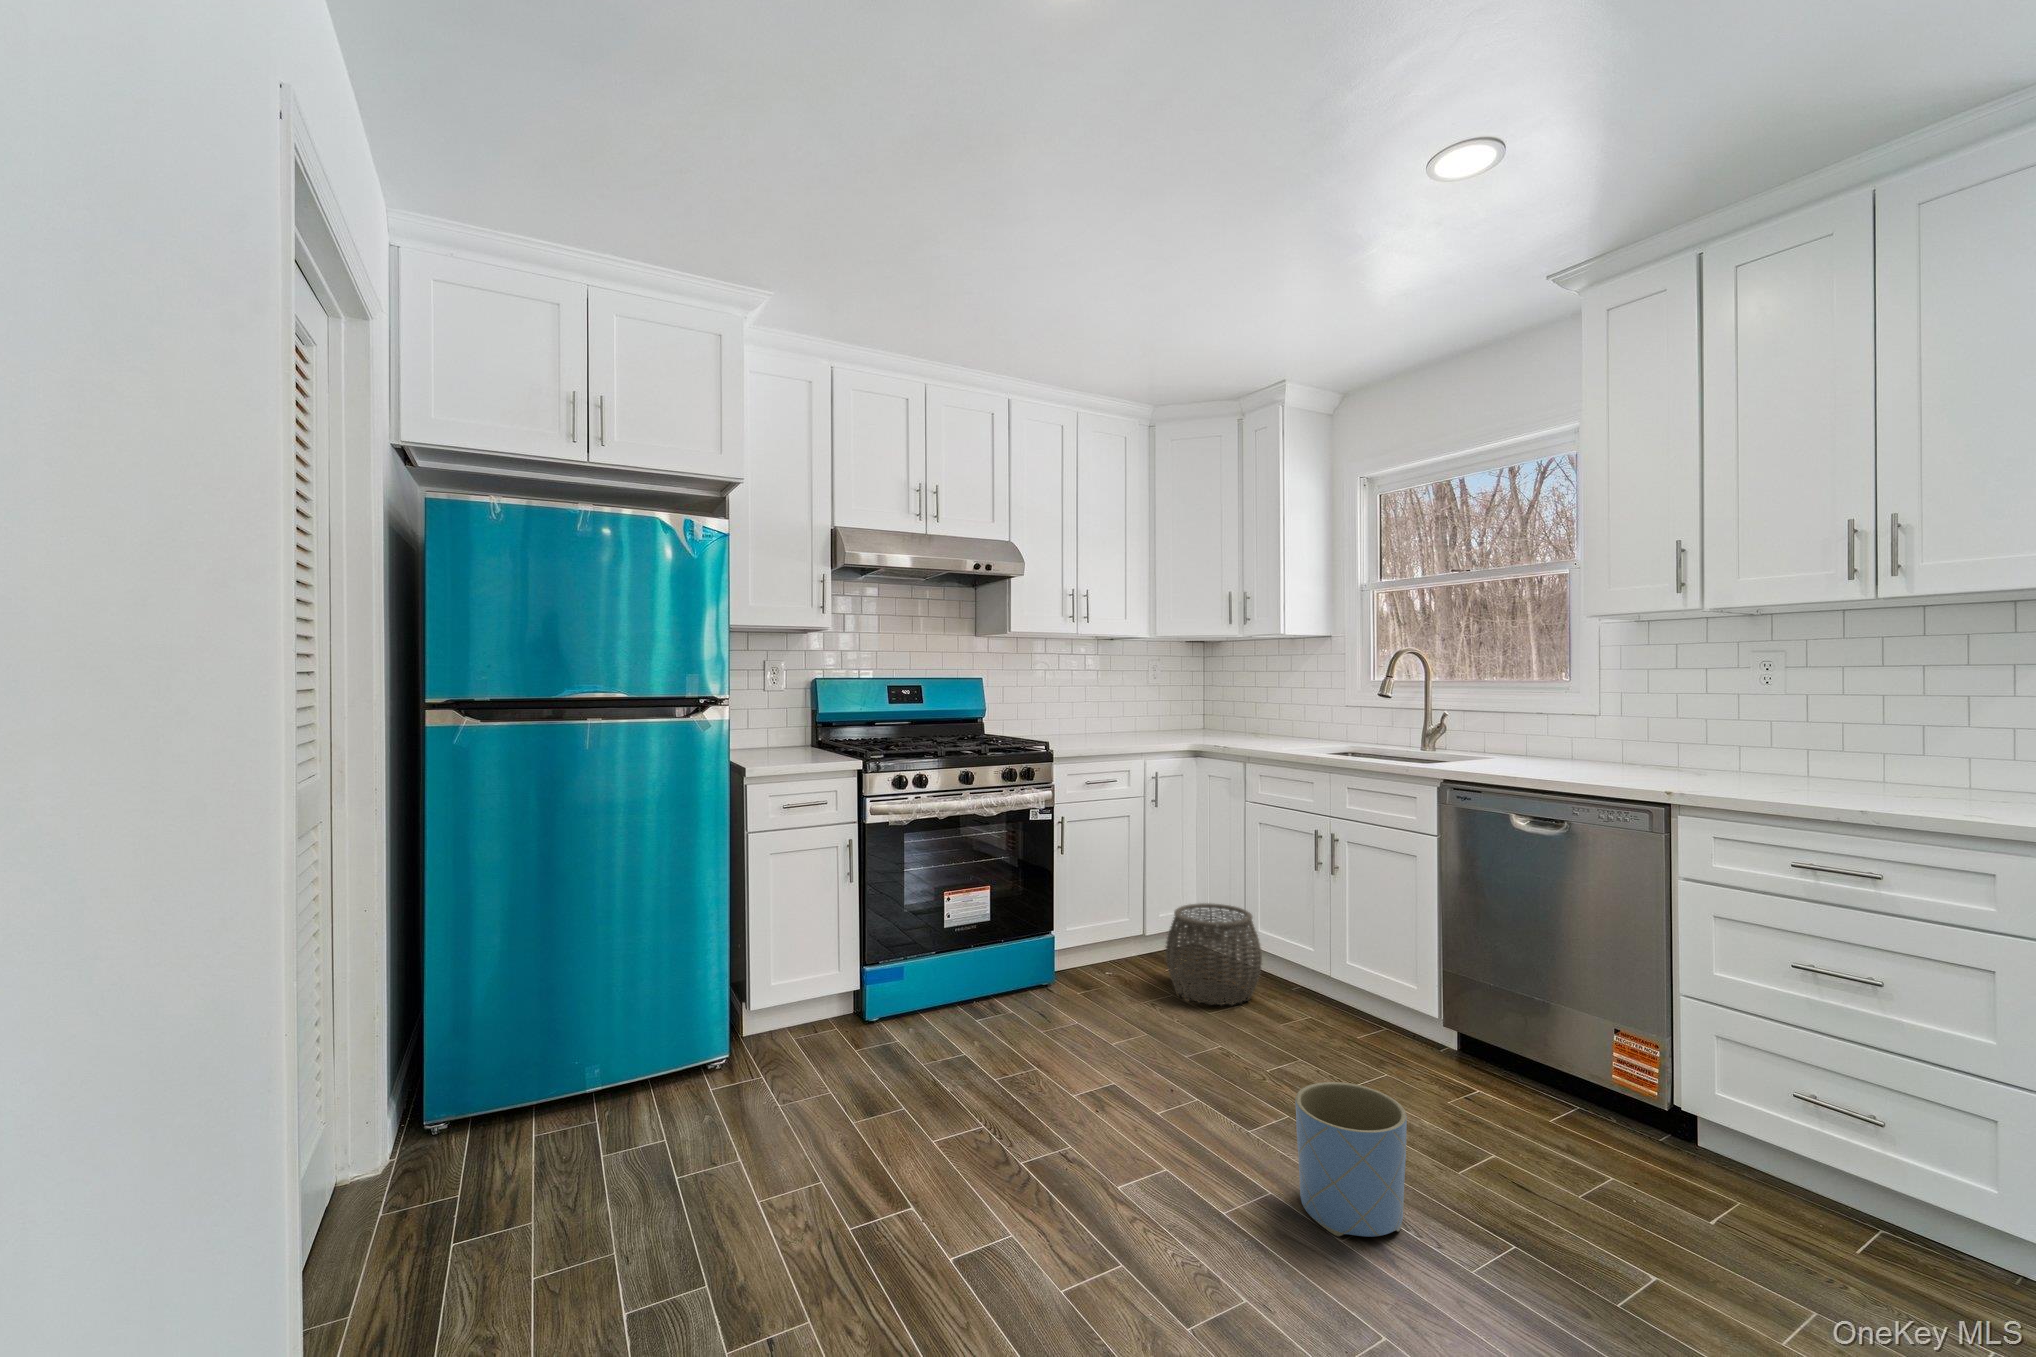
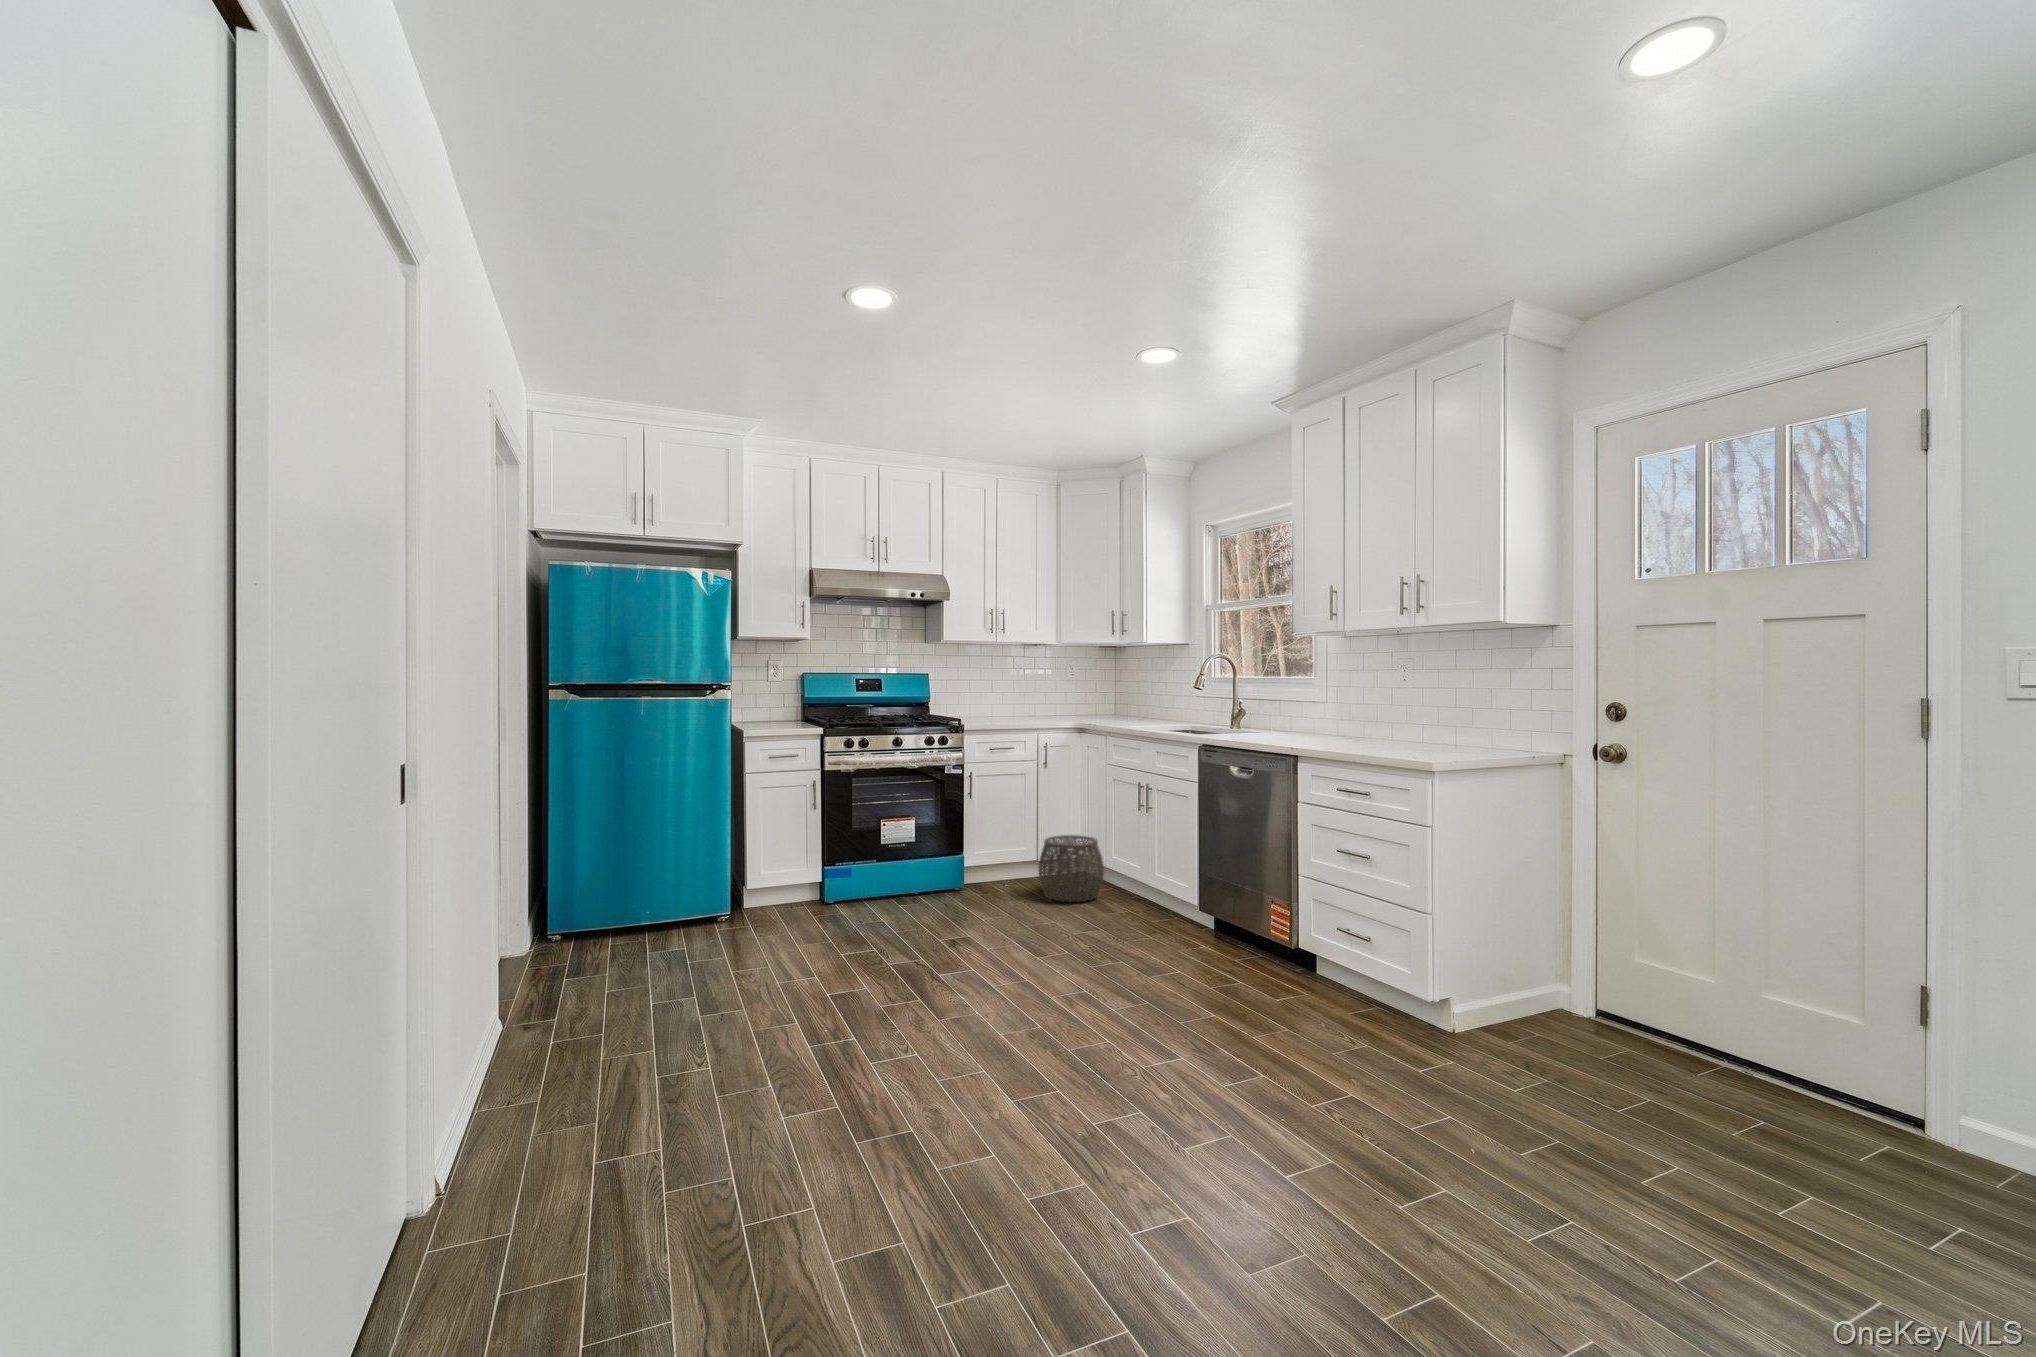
planter: present [1295,1082,1407,1237] -> none [1035,916,1095,993]

